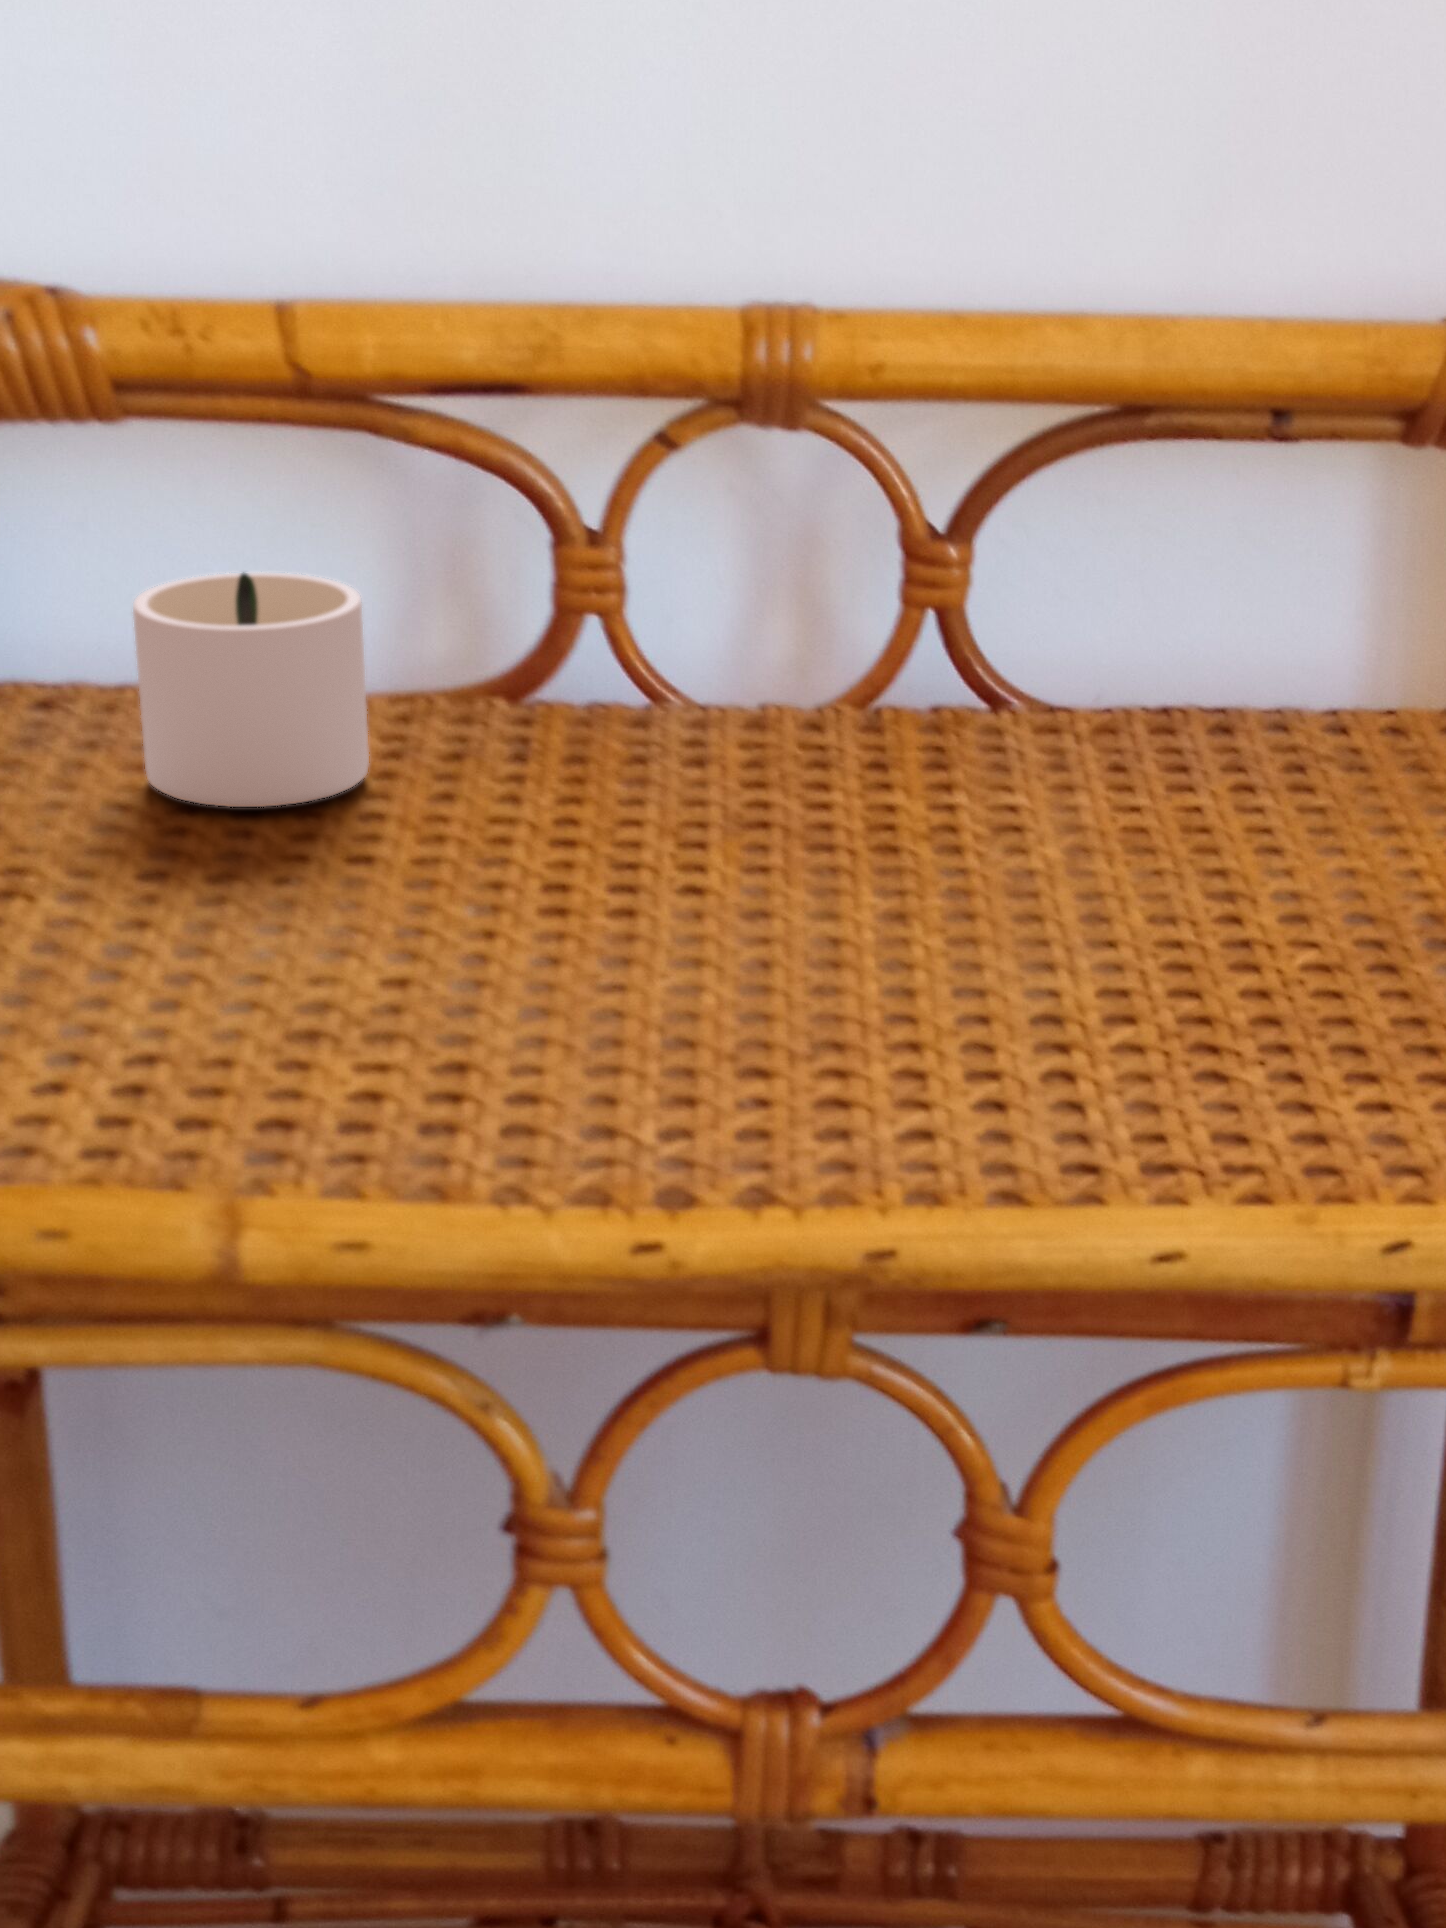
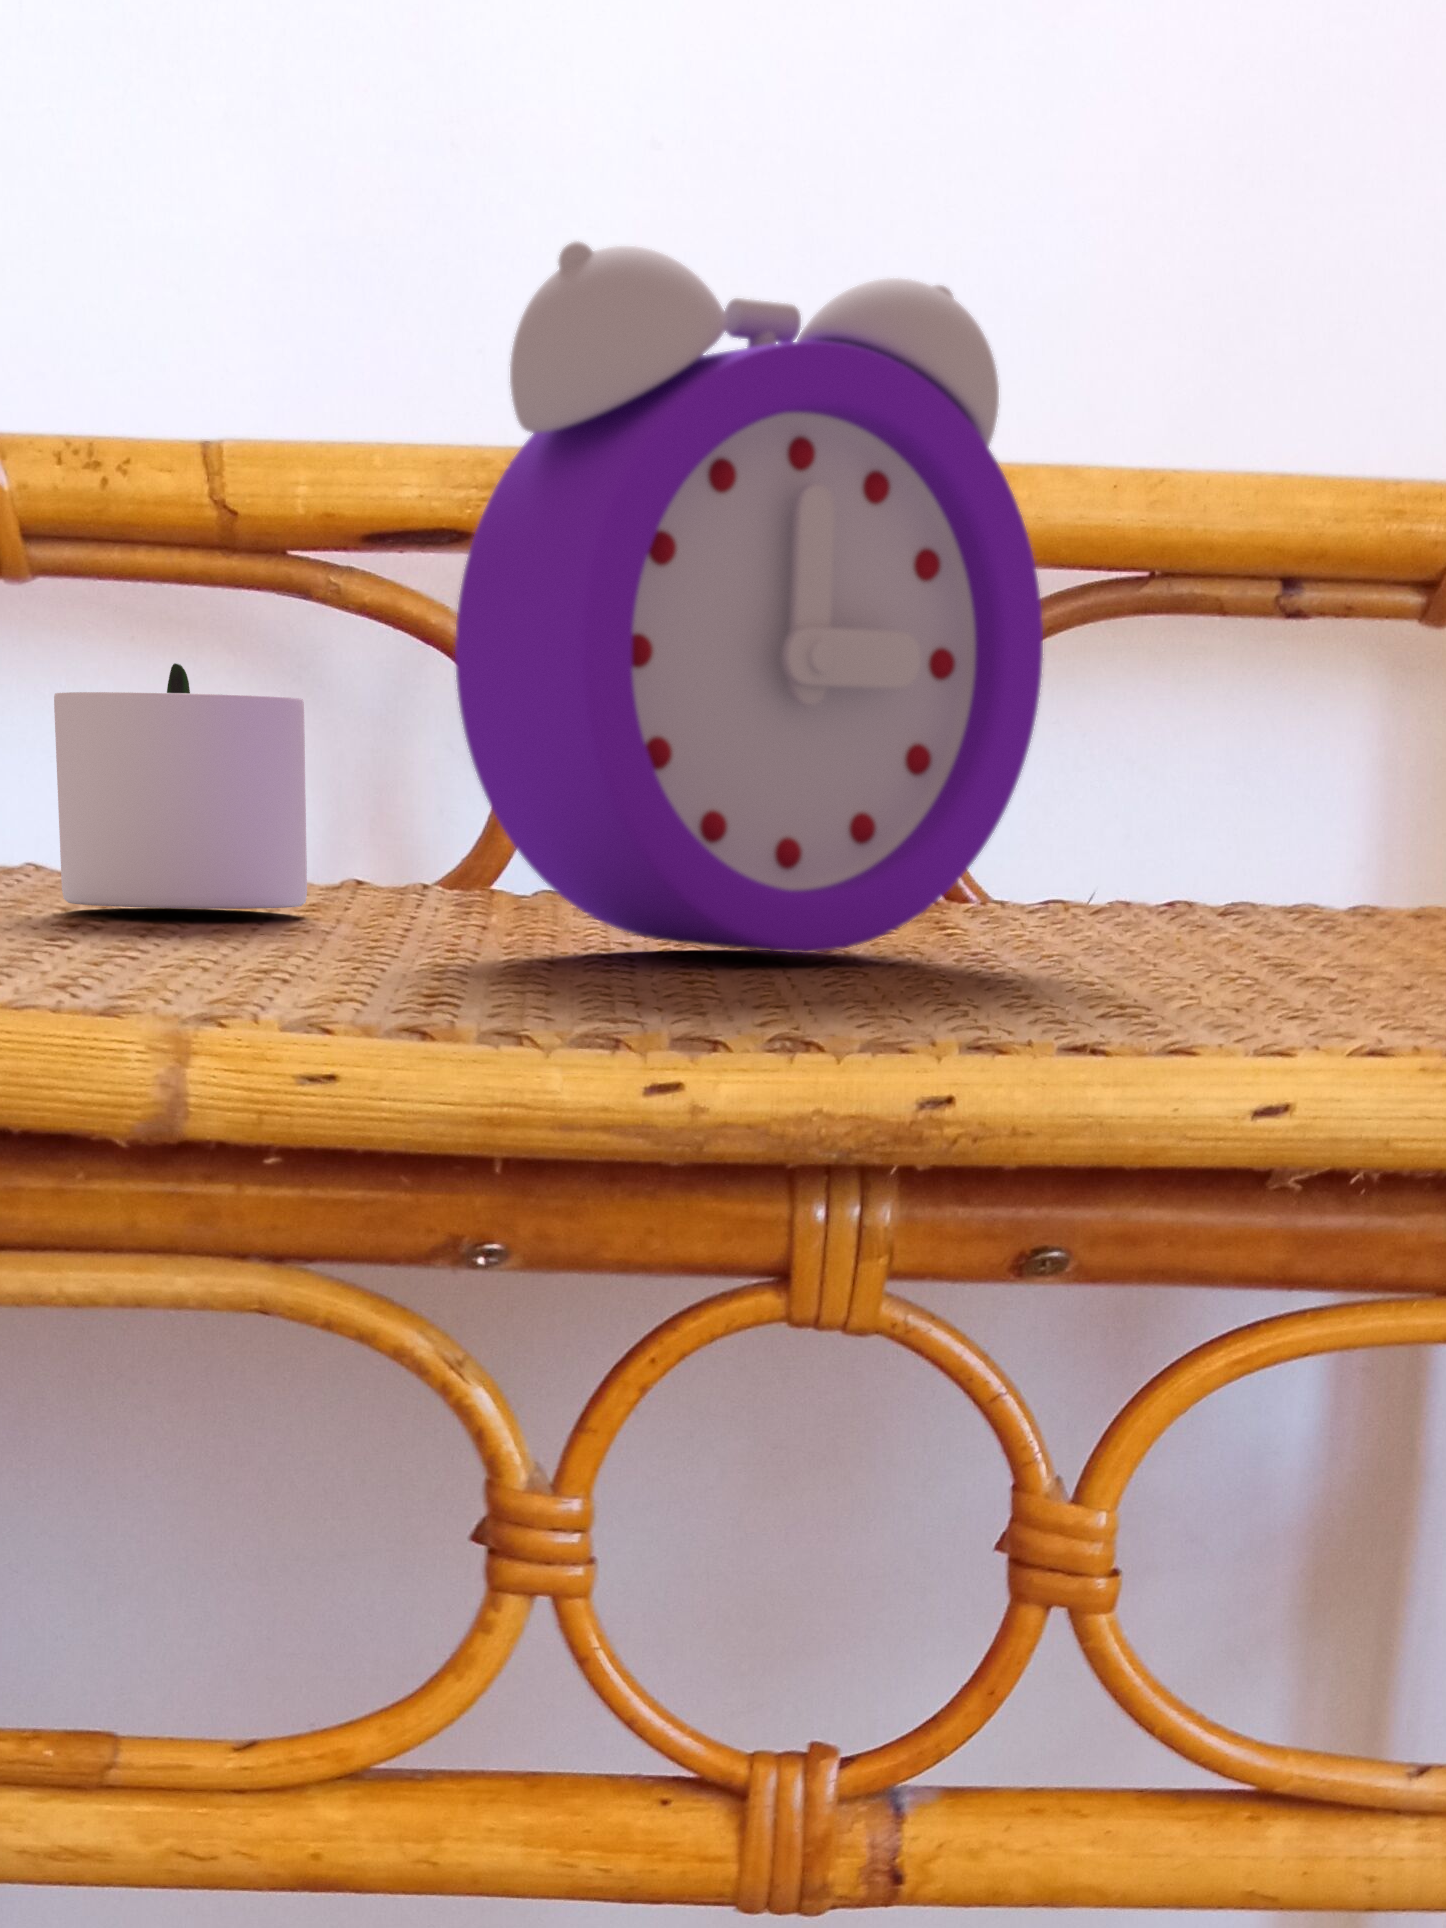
alarm clock: none [487,326,1018,935] -> present [455,241,1043,953]

